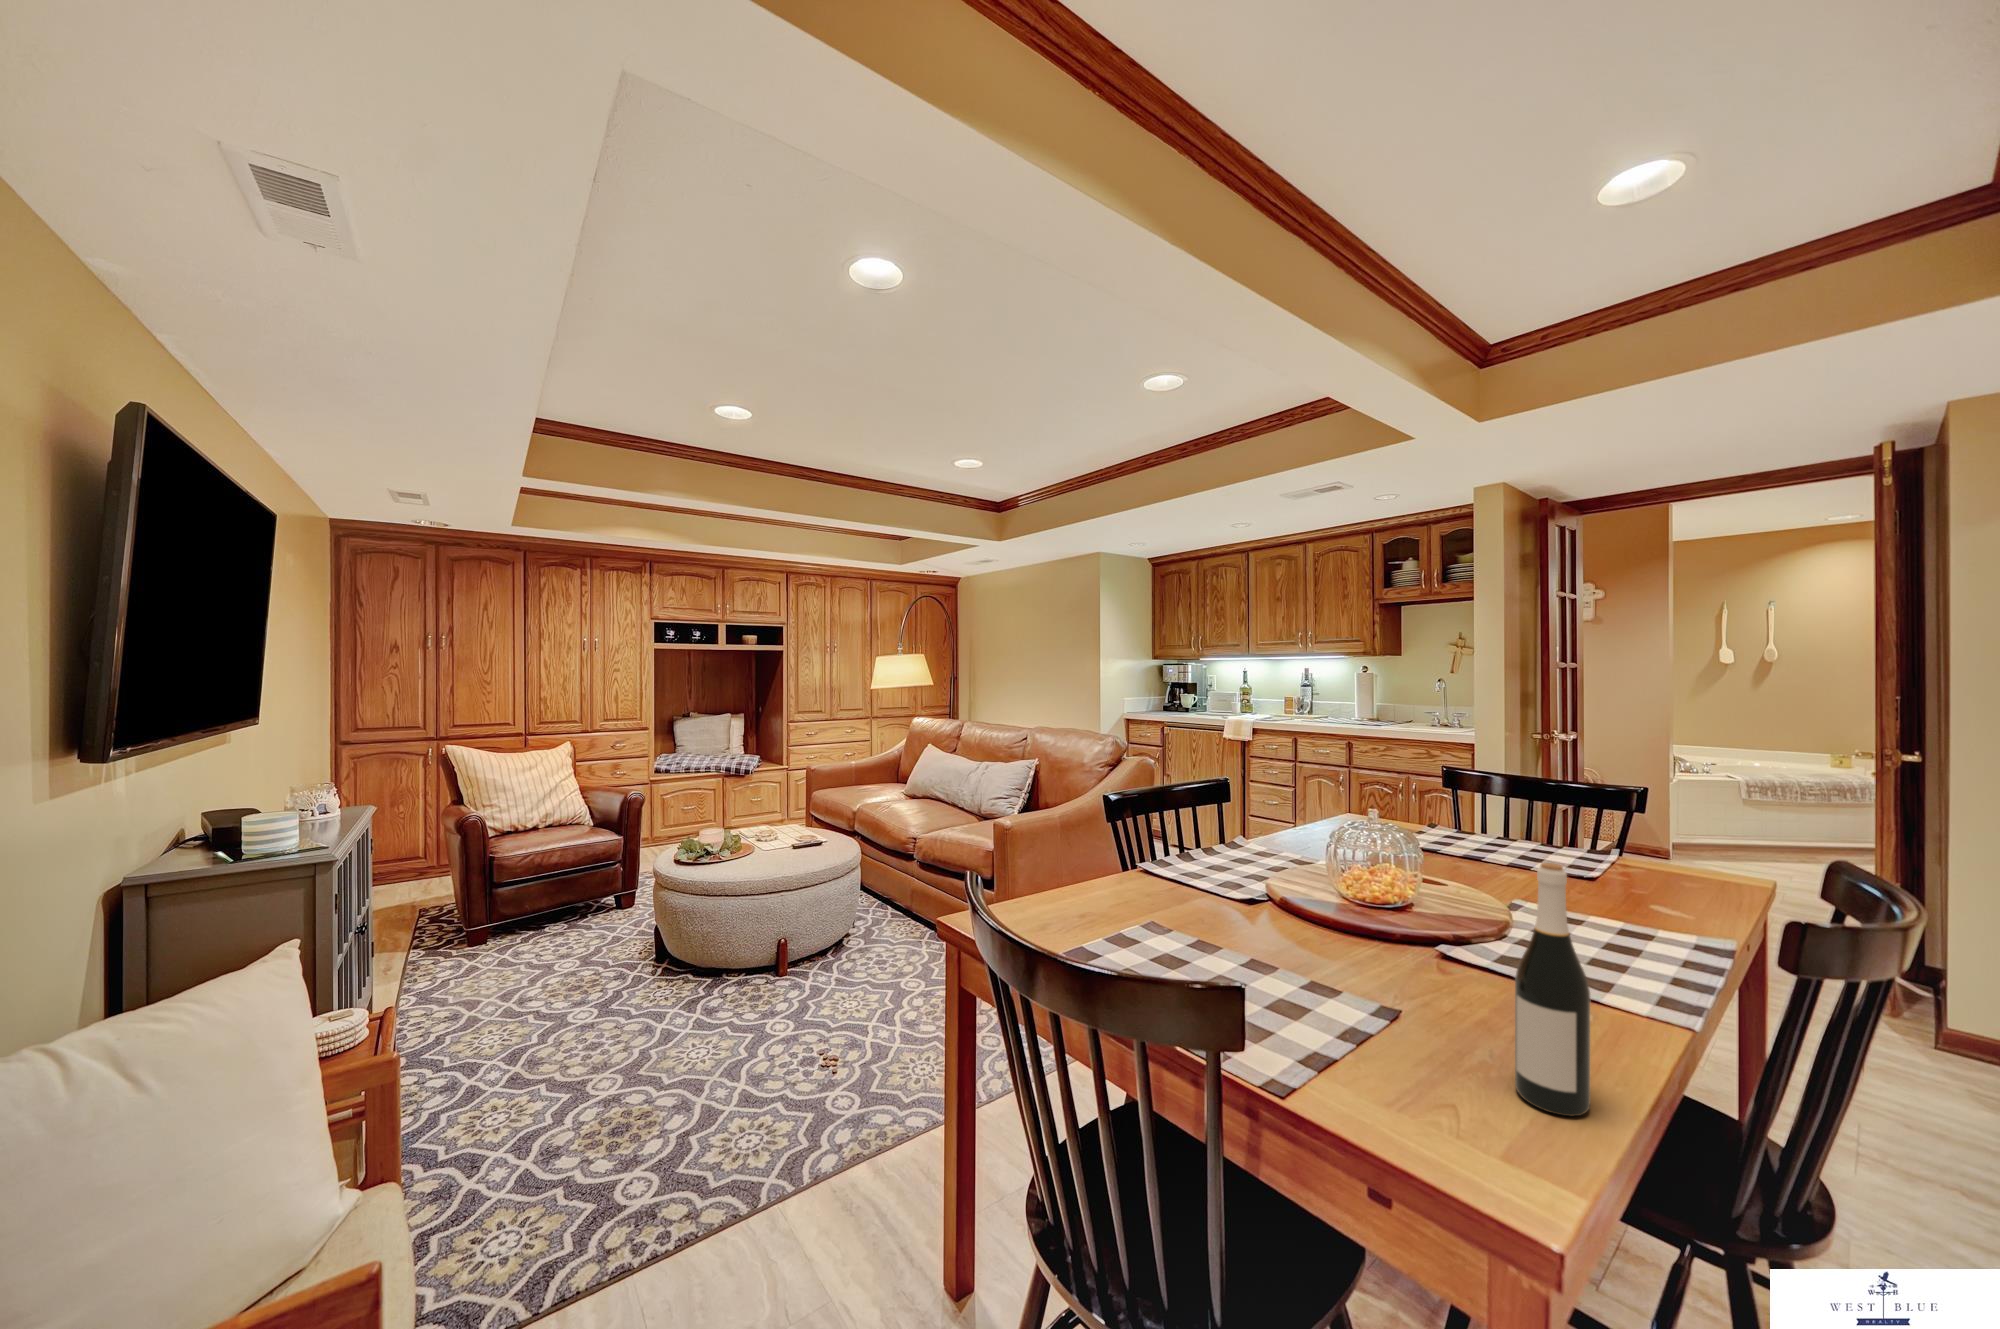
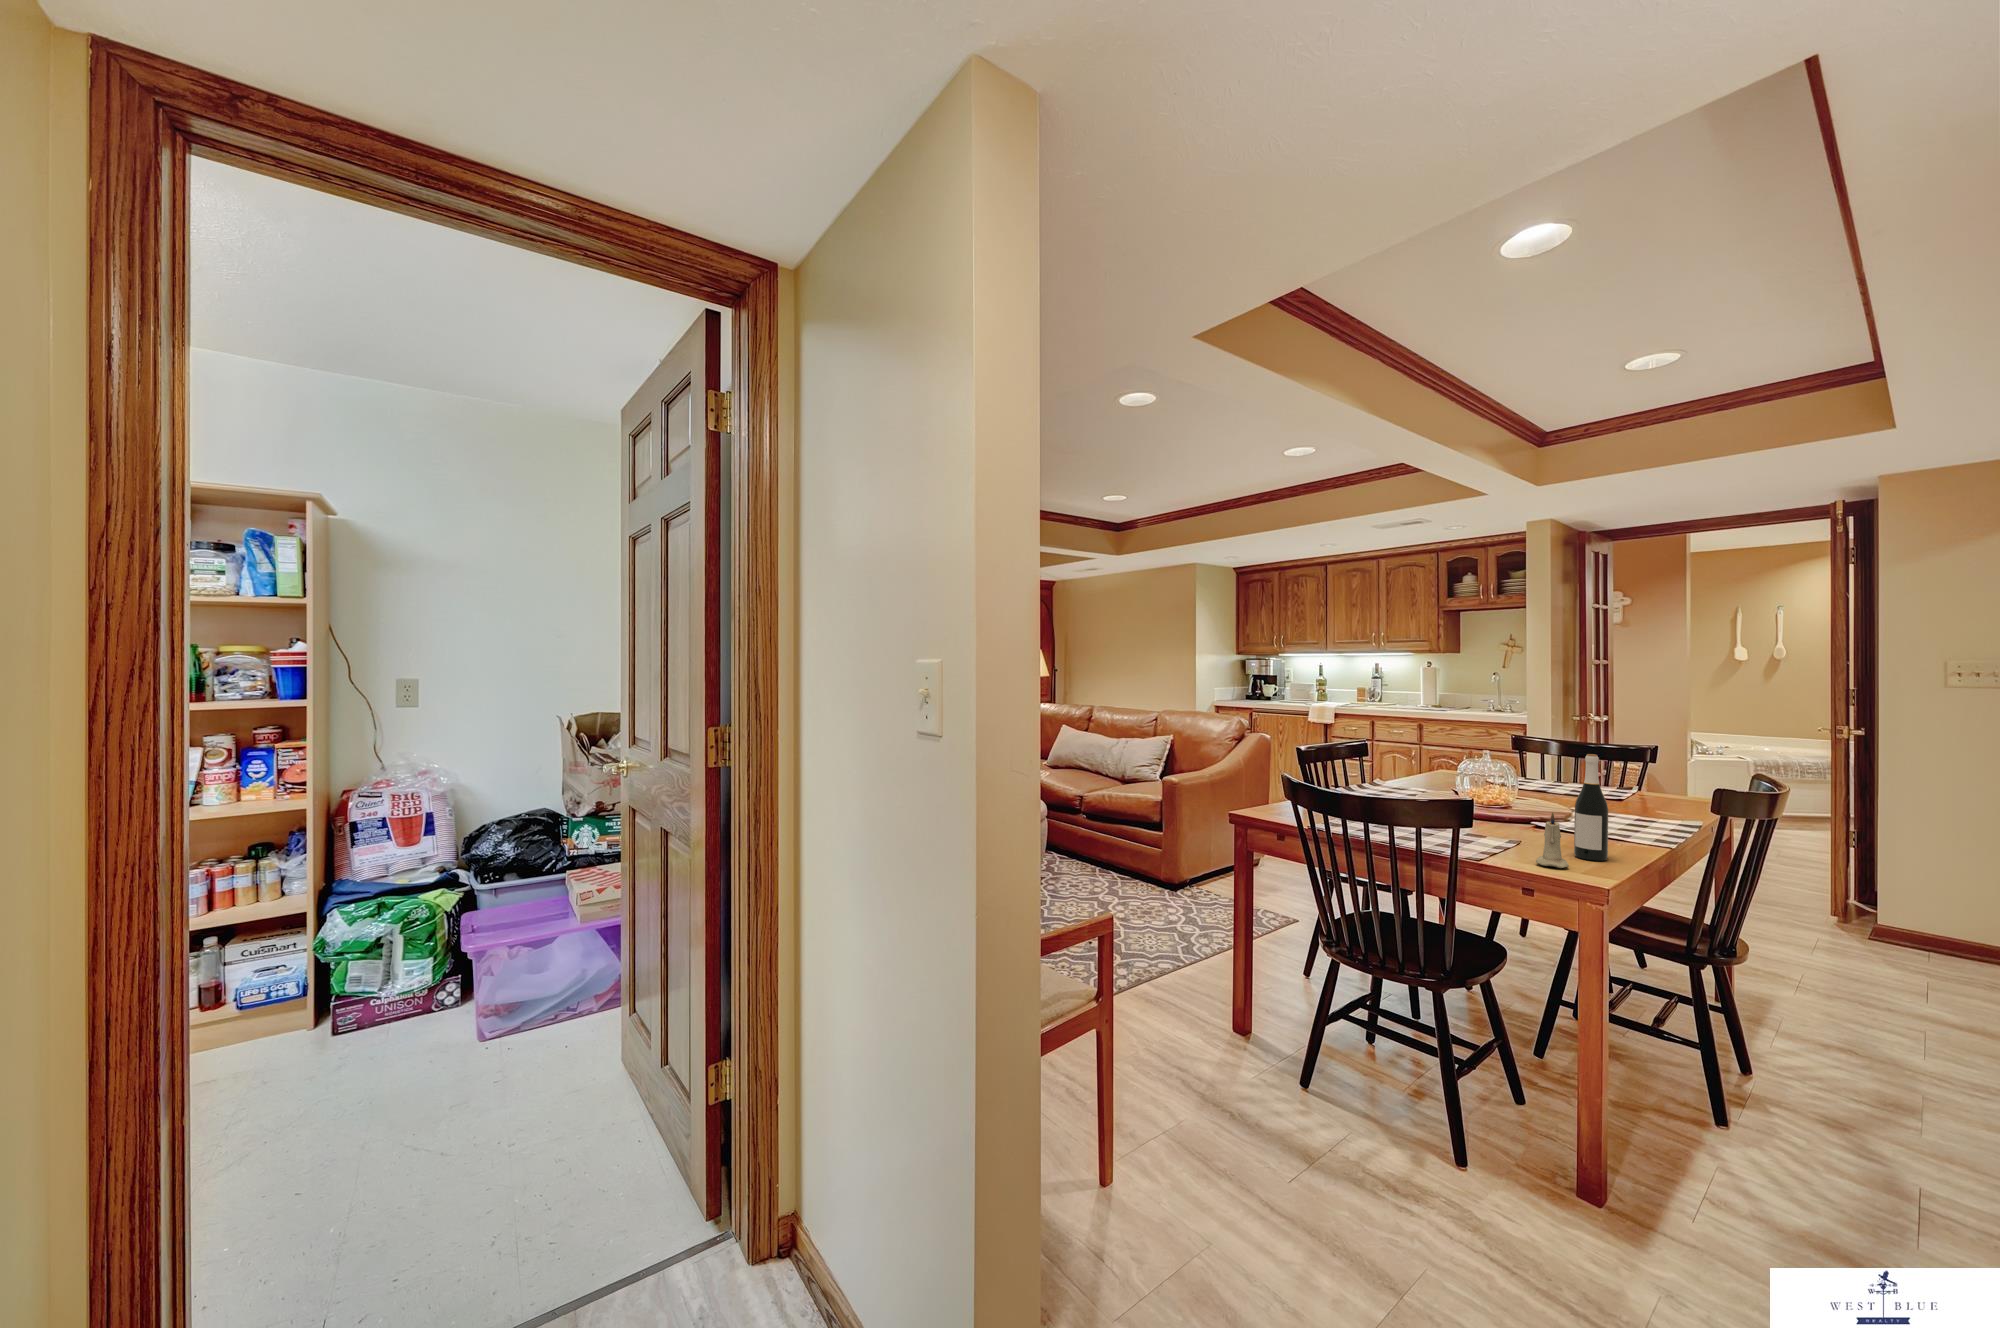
candle: none [1421,1012,1498,1159] -> present [1536,813,1569,868]

